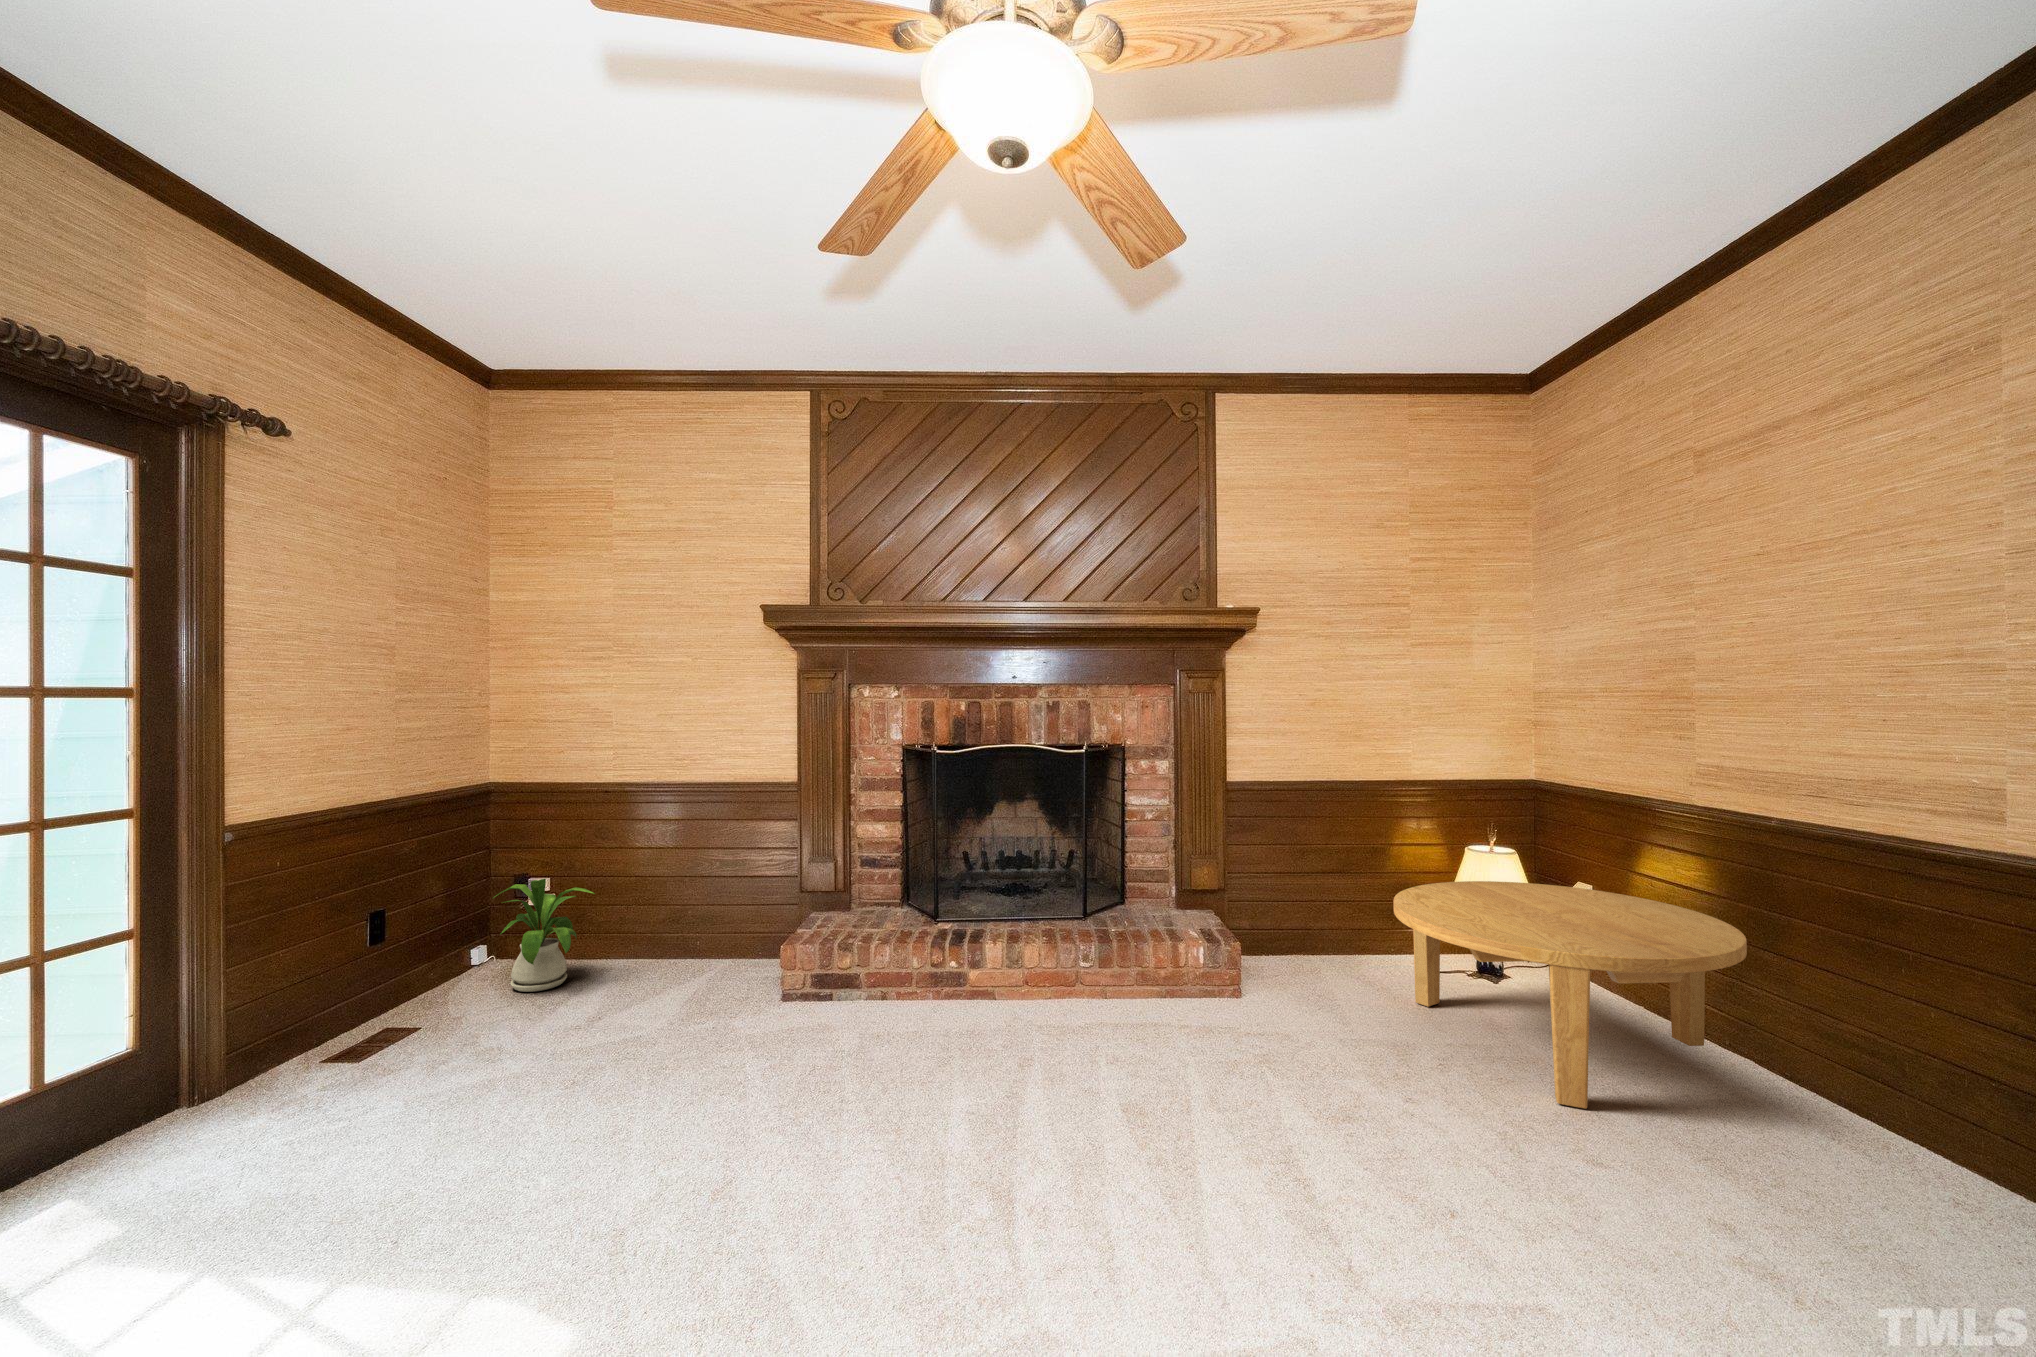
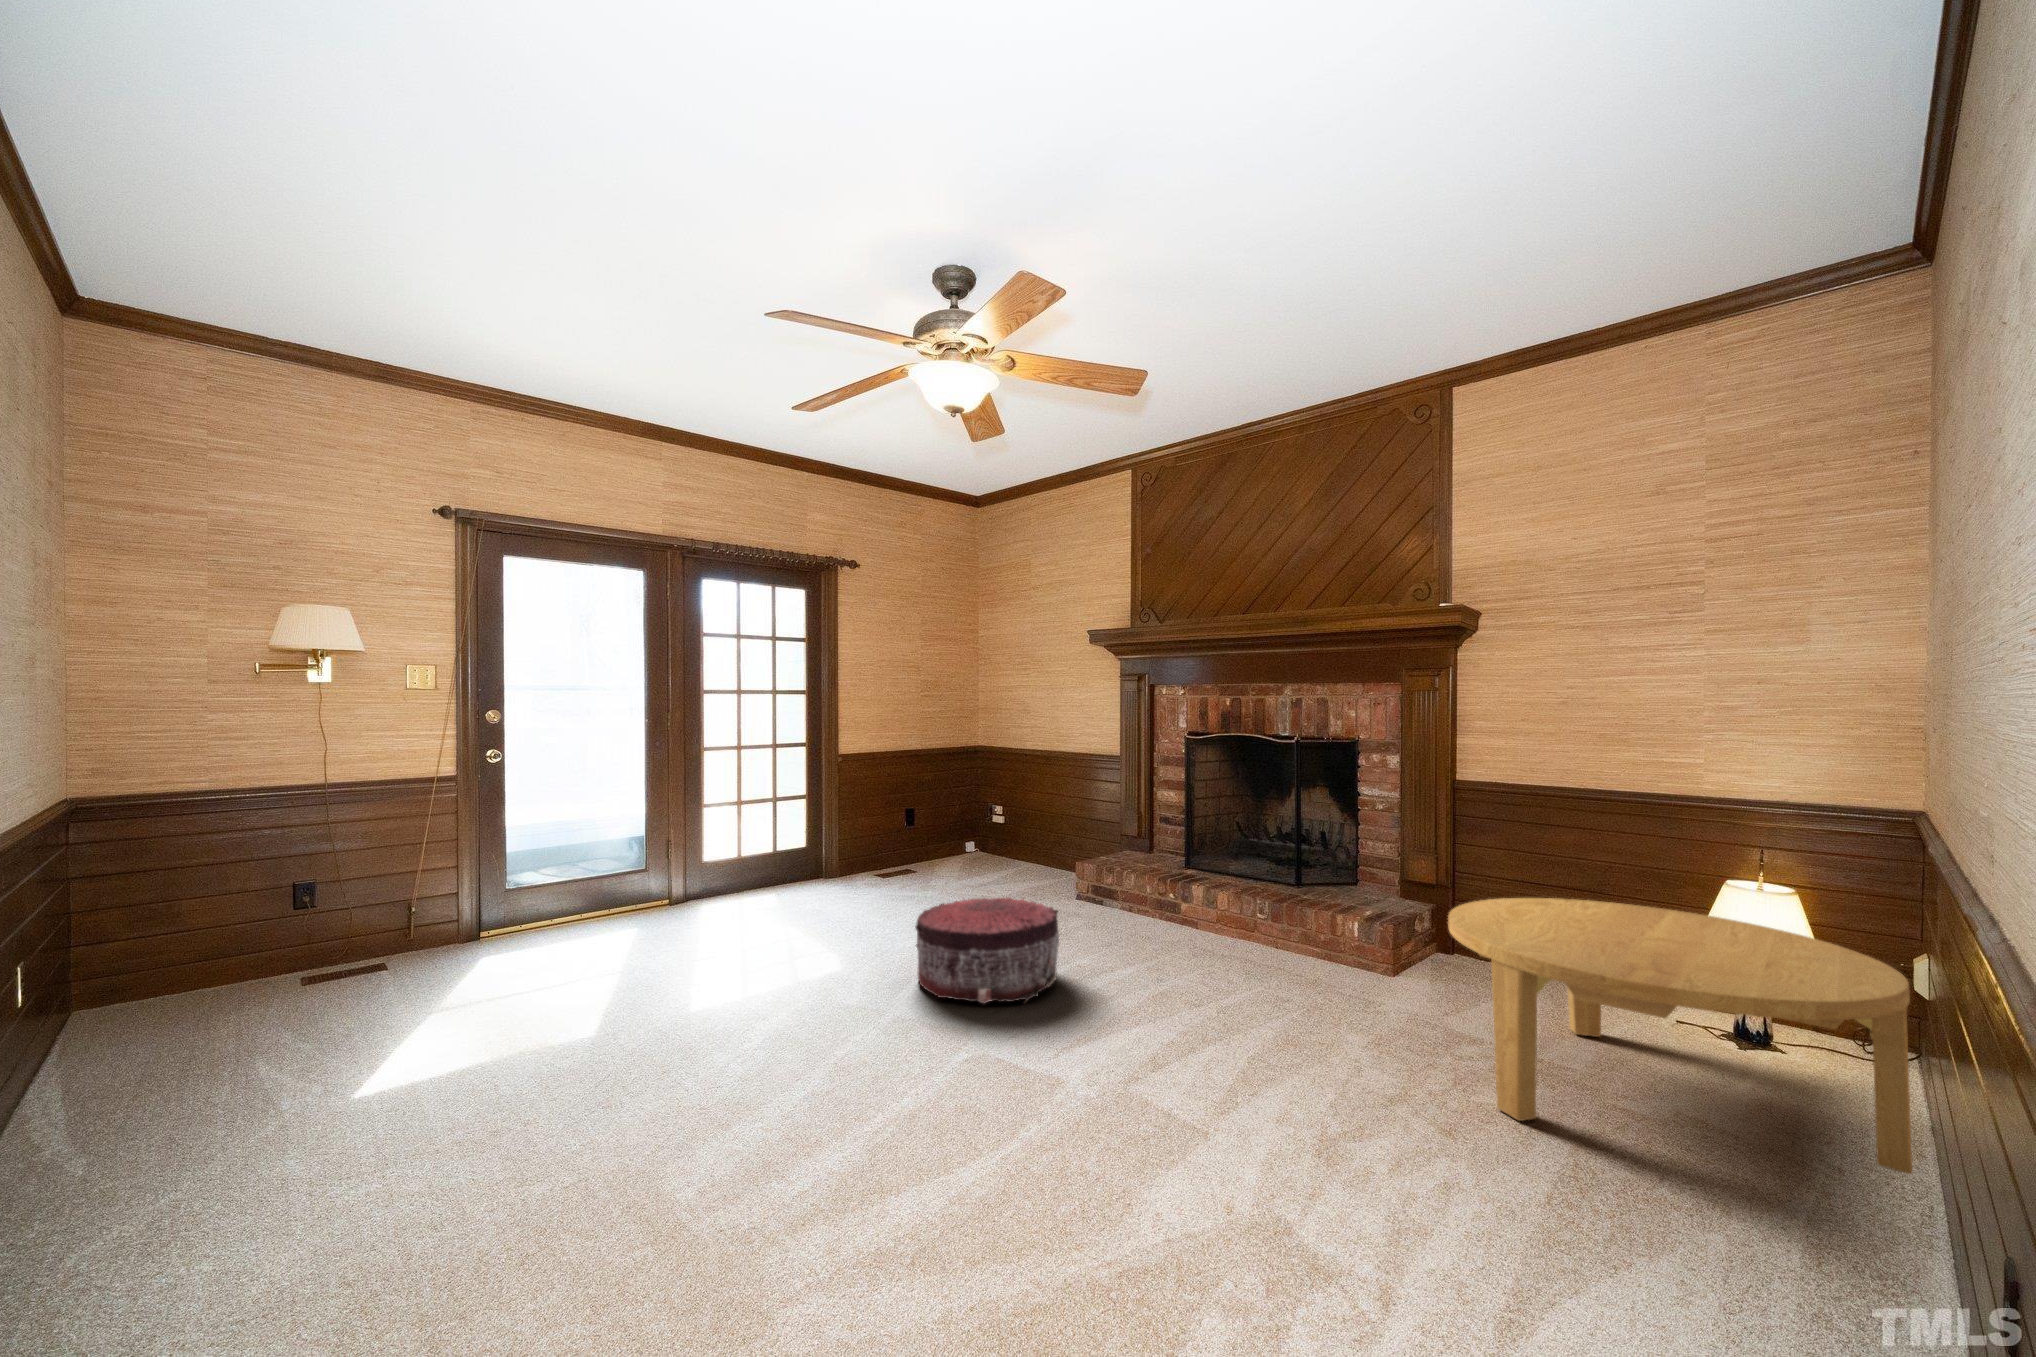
house plant: present [493,879,595,992] -> none [962,801,1011,868]
pouf: none [842,1032,1094,1261] -> present [915,898,1059,1003]

